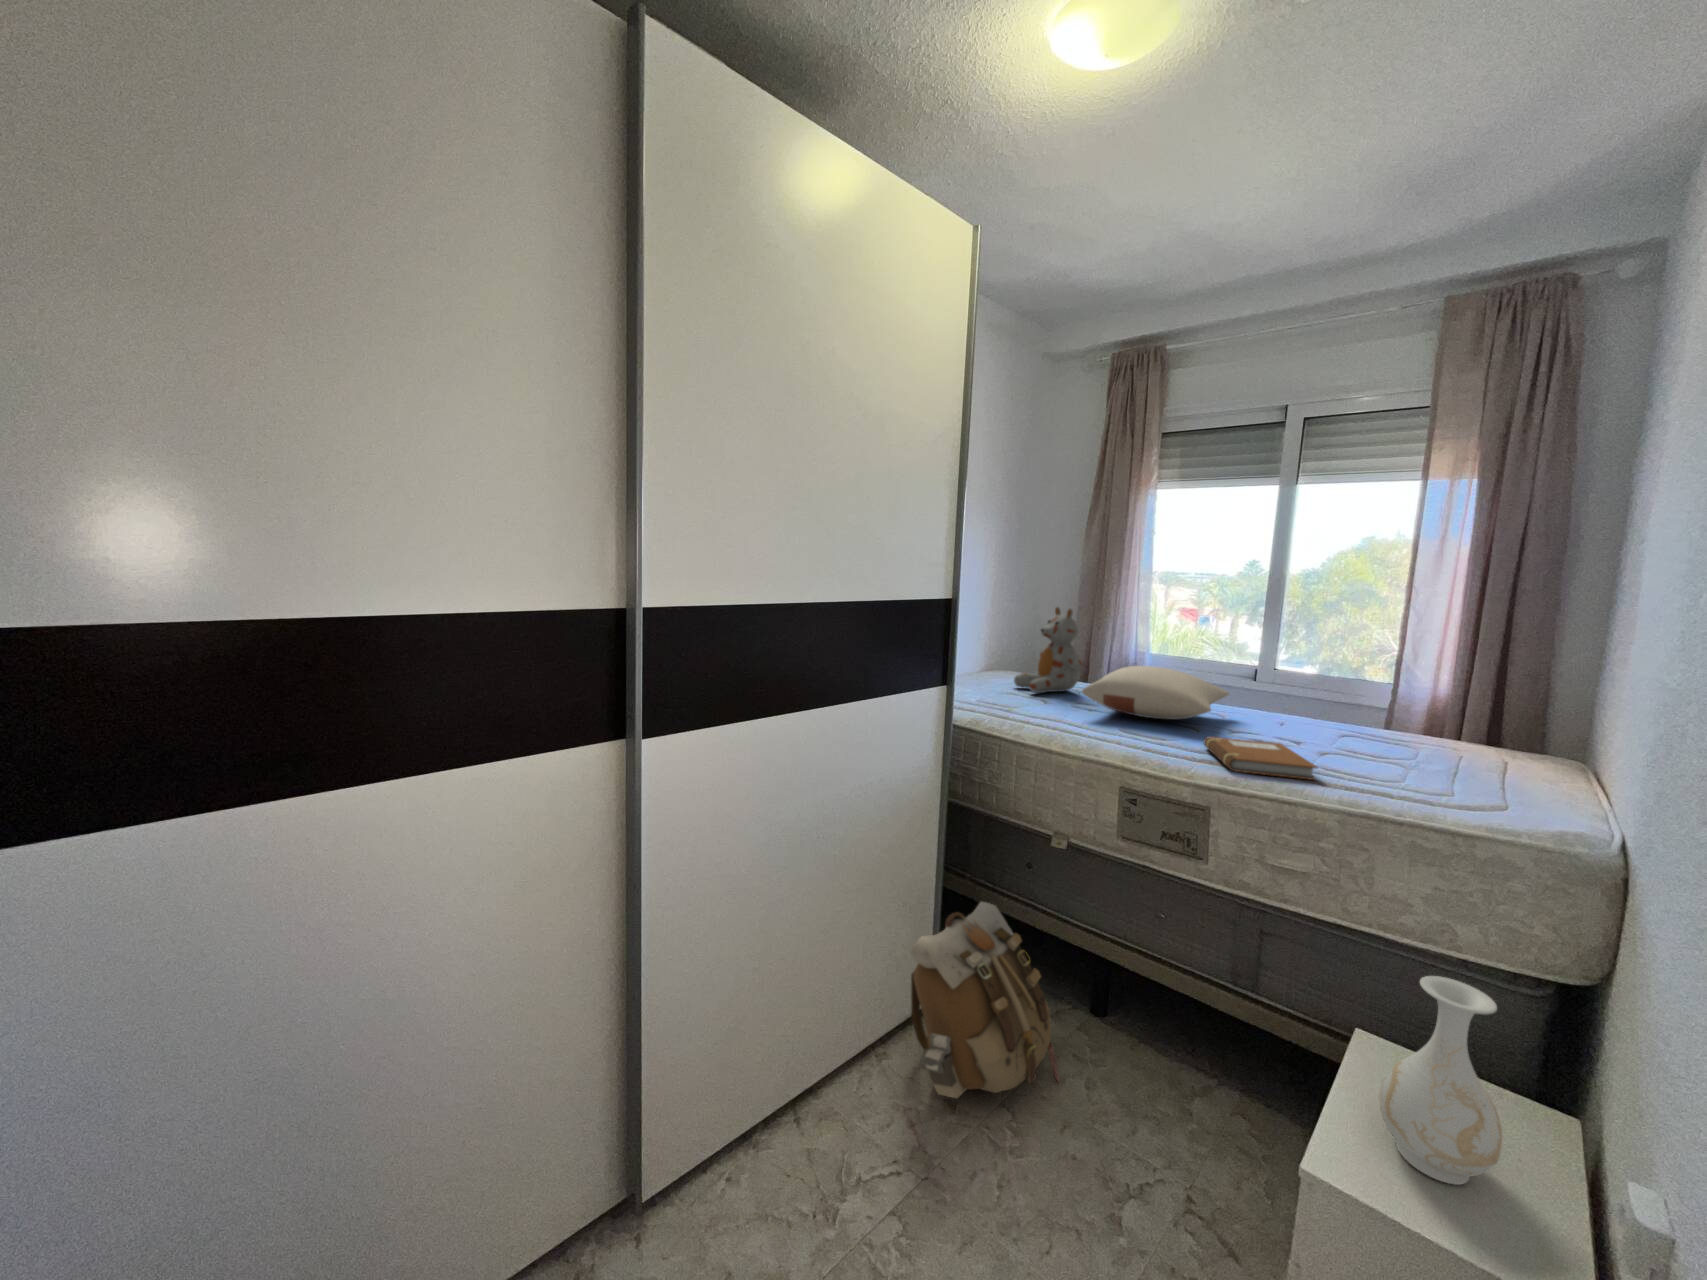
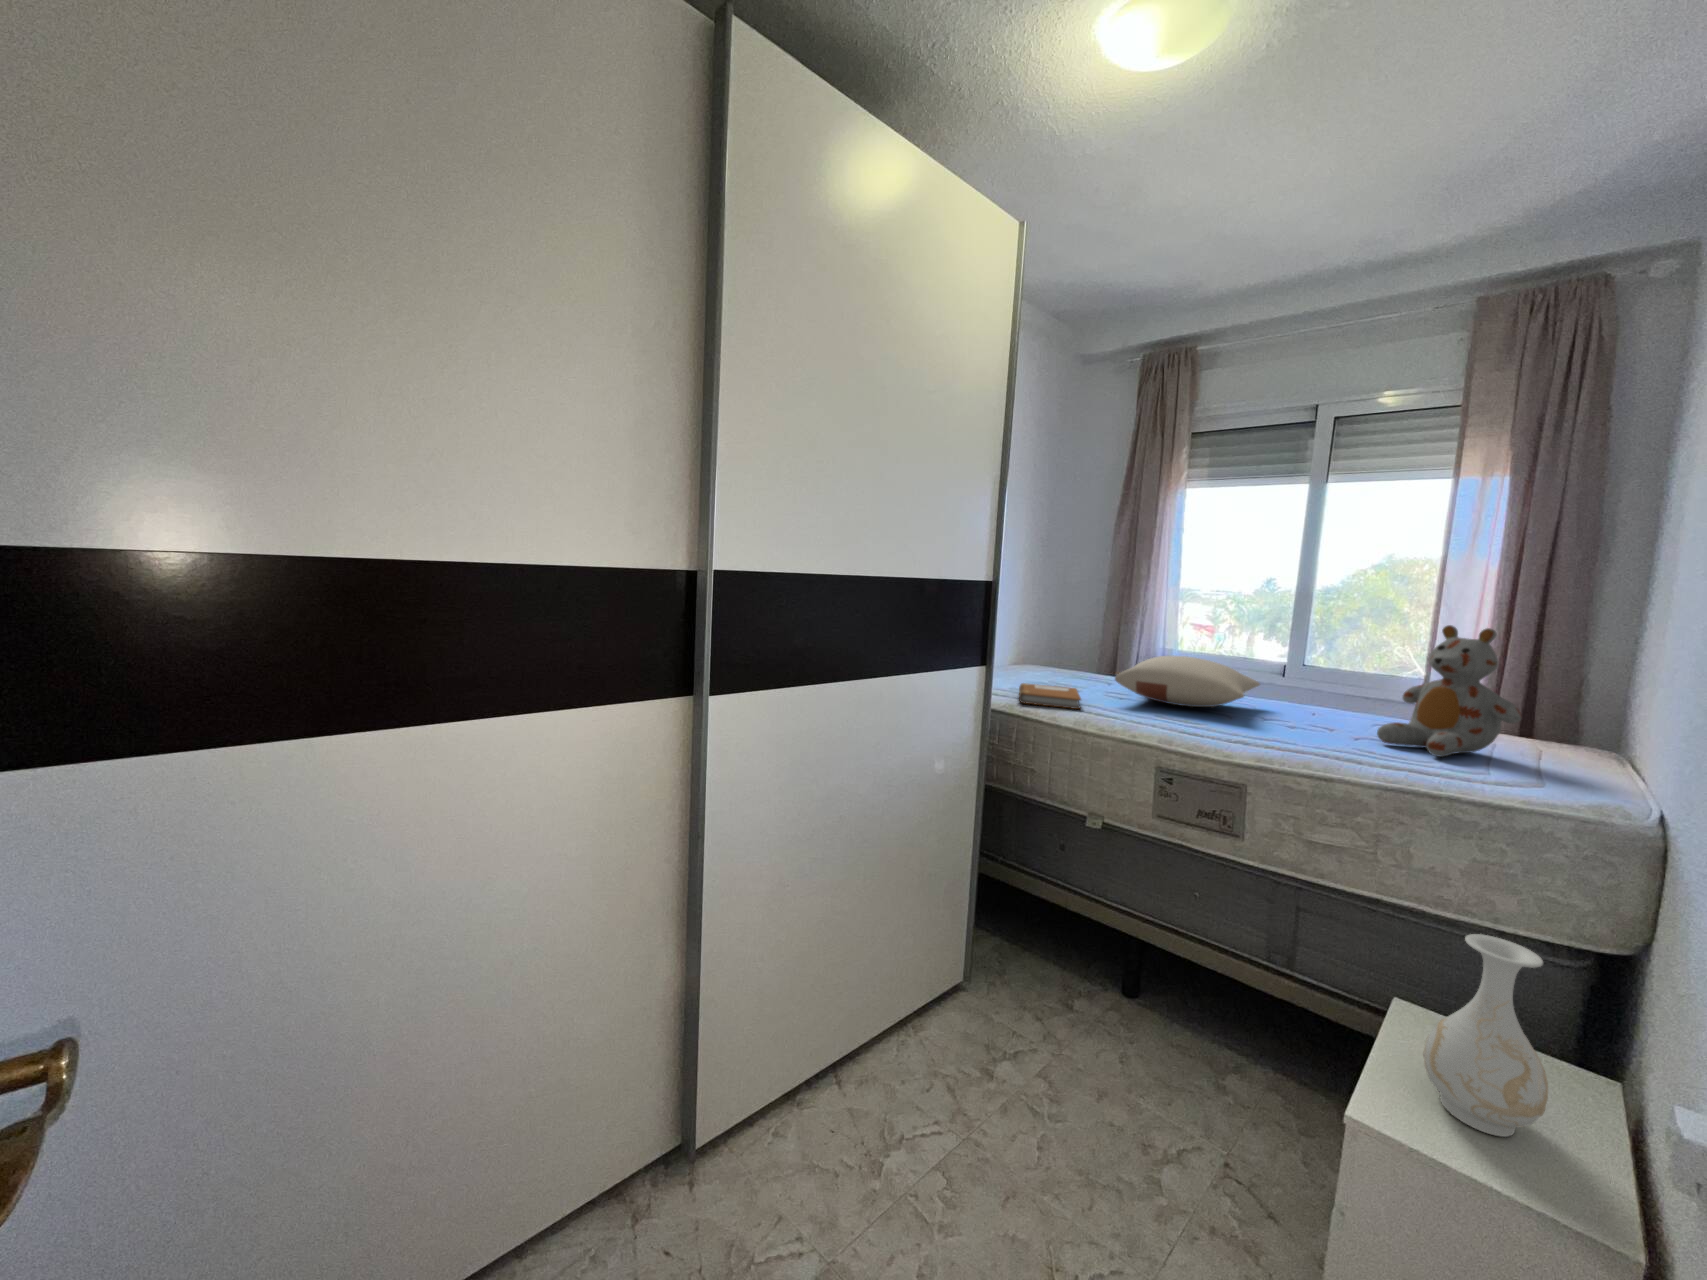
stuffed bear: present [1014,607,1082,693] -> present [1377,625,1521,757]
notebook: present [1204,737,1317,780] -> present [1019,683,1081,709]
backpack: present [911,902,1060,1098] -> none [948,878,1094,1065]

